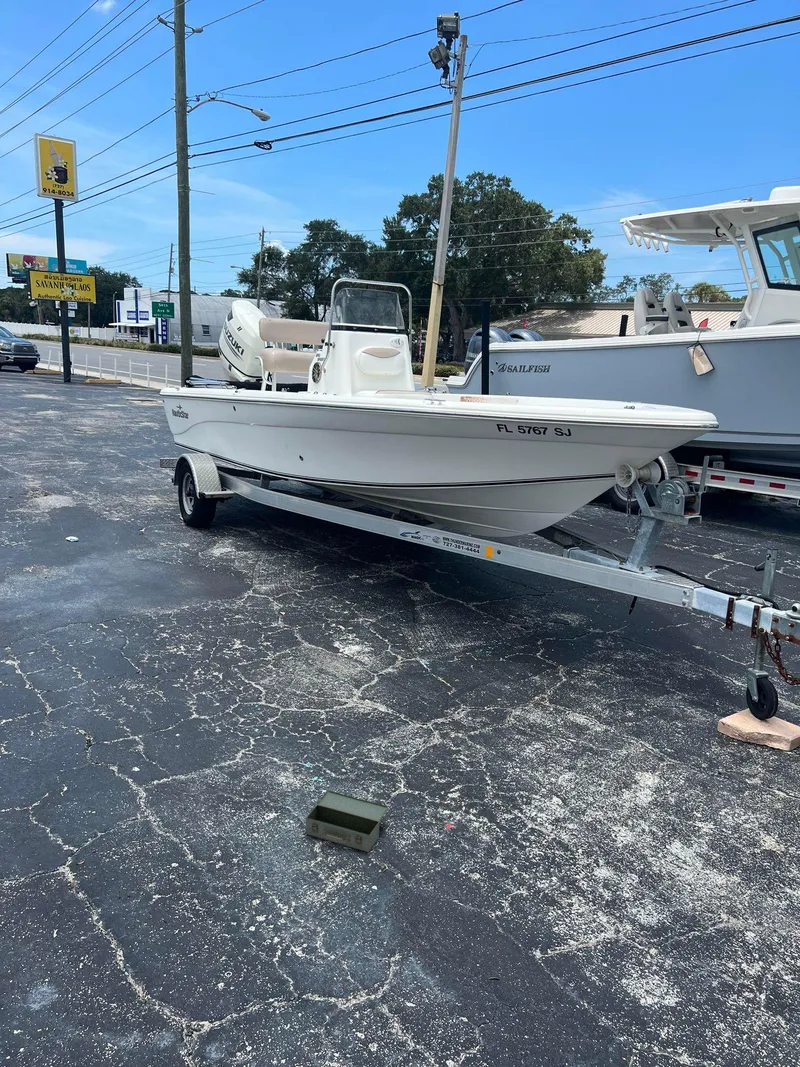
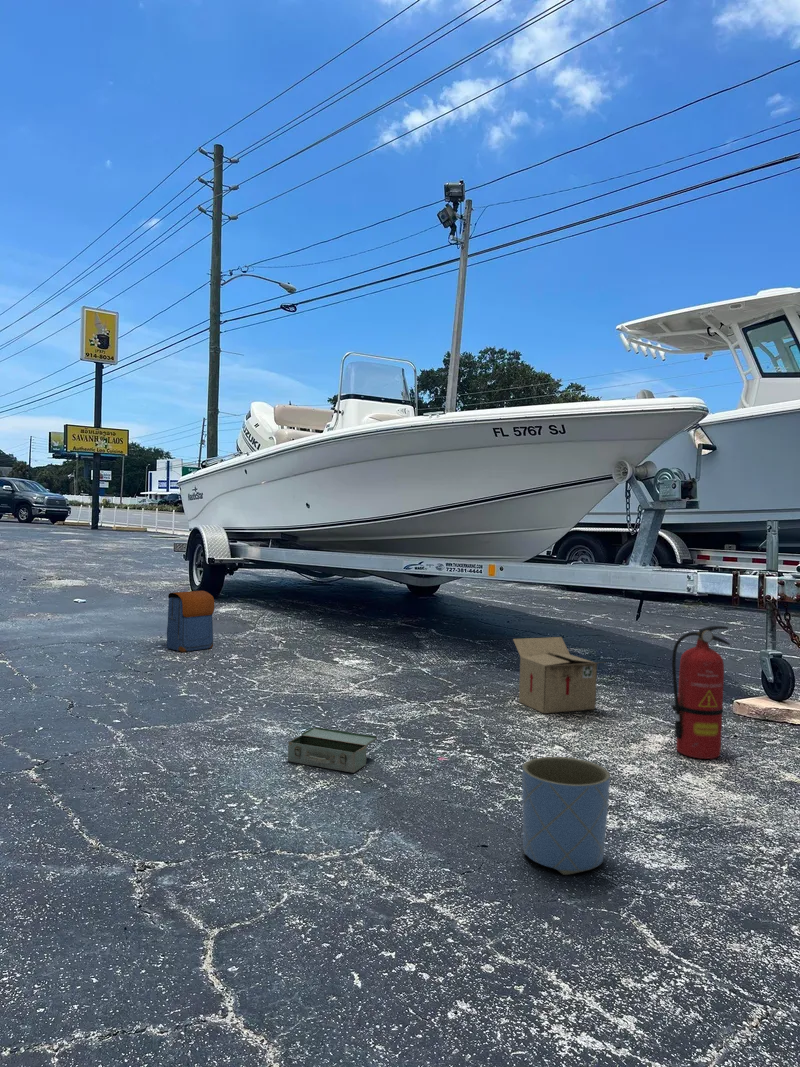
backpack: none [168,571,215,636] -> present [167,591,214,652]
cardboard box: none [512,652,606,739] -> present [513,637,597,714]
fire extinguisher: none [663,693,723,813] -> present [672,626,730,759]
planter: none [530,892,613,1014] -> present [522,757,610,875]

